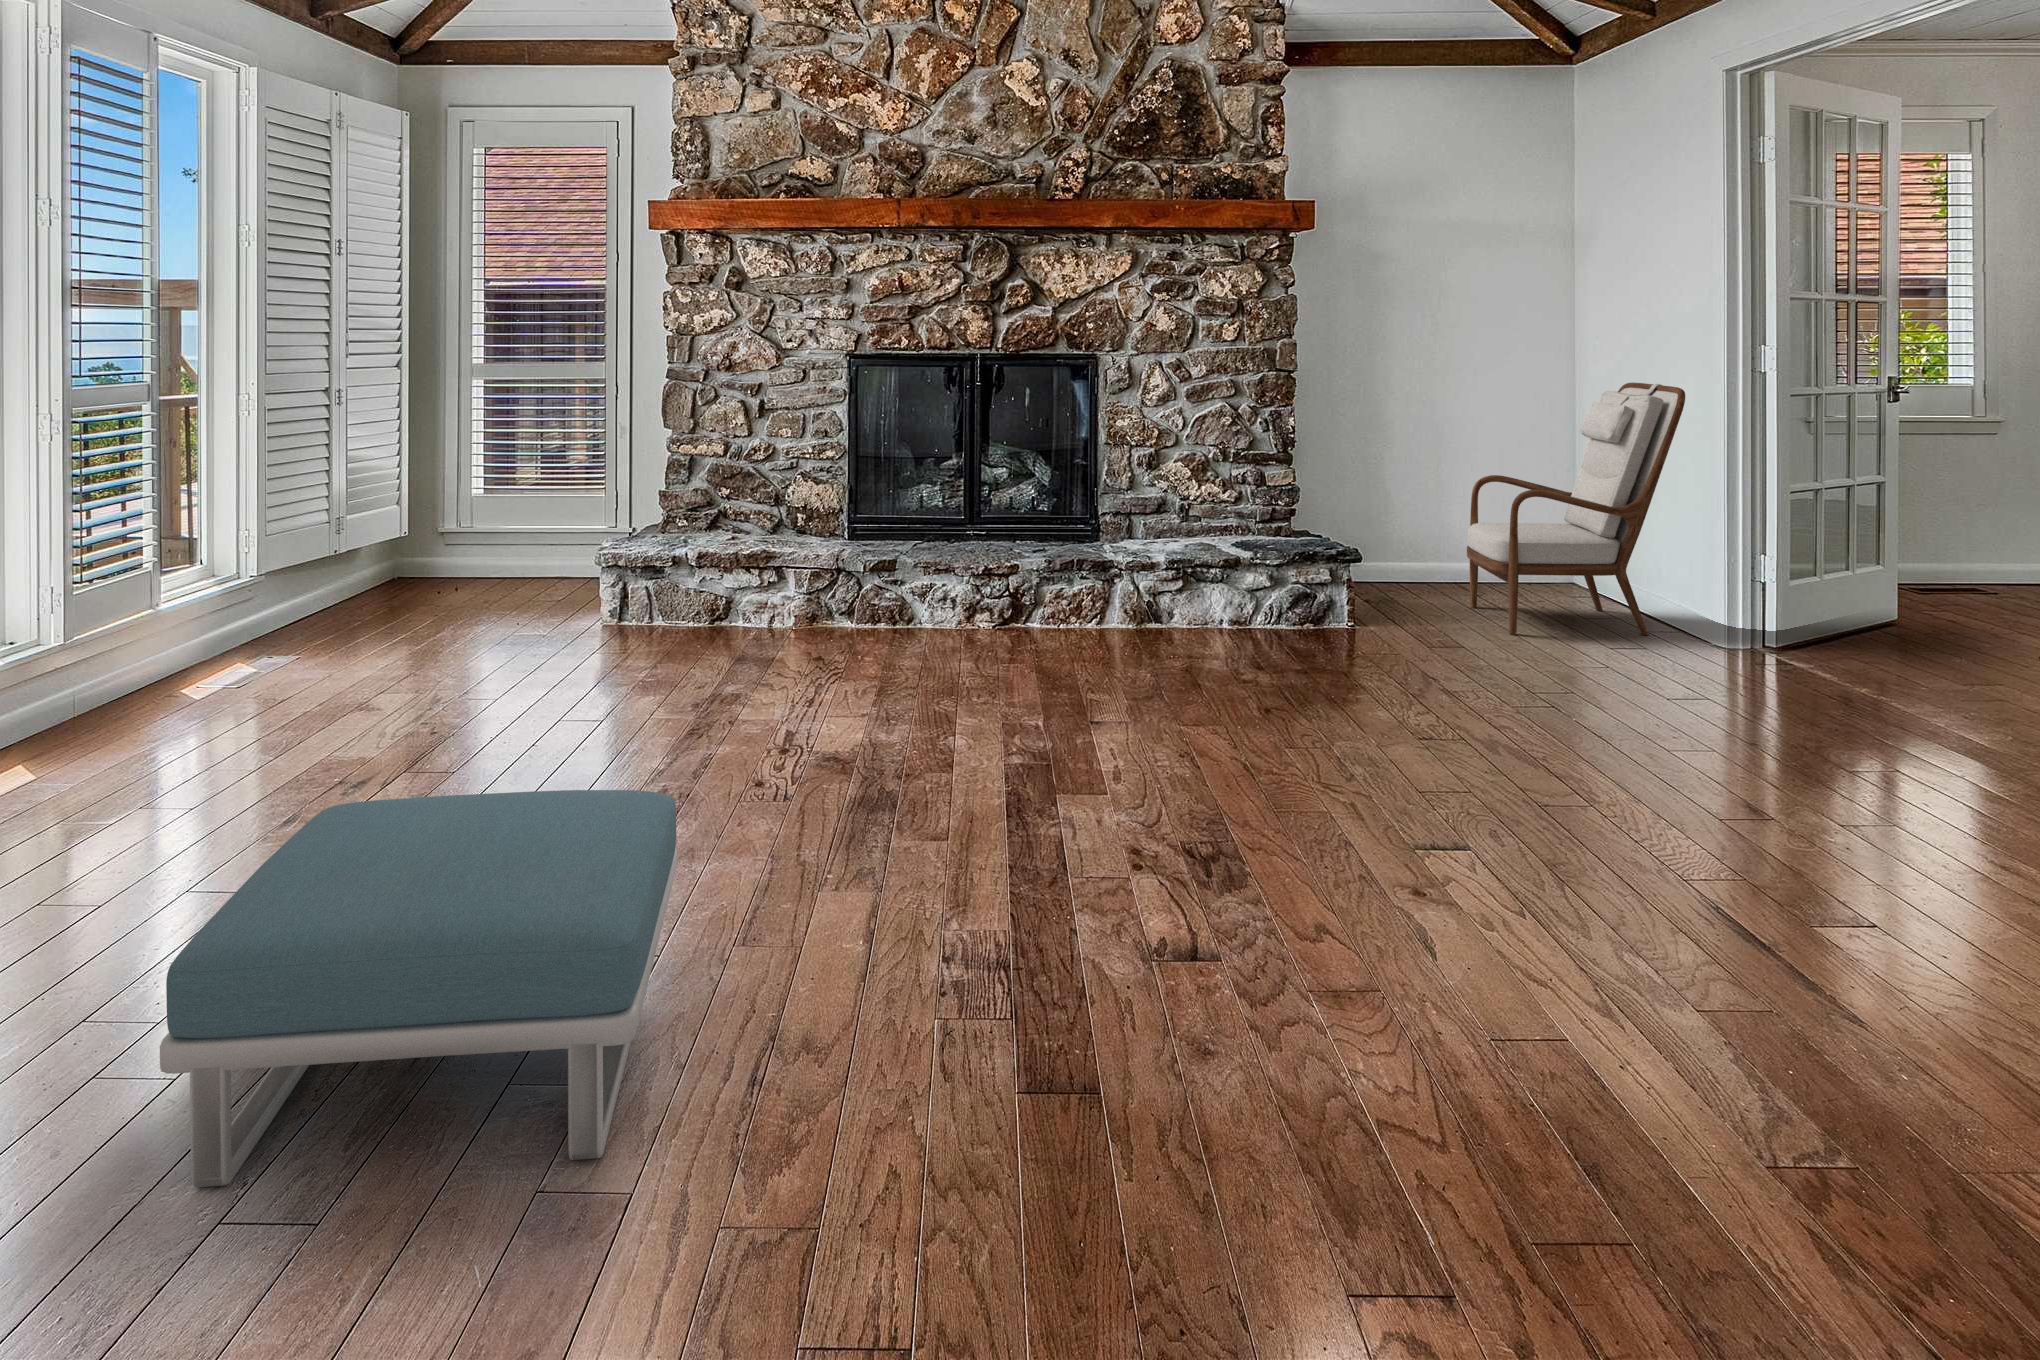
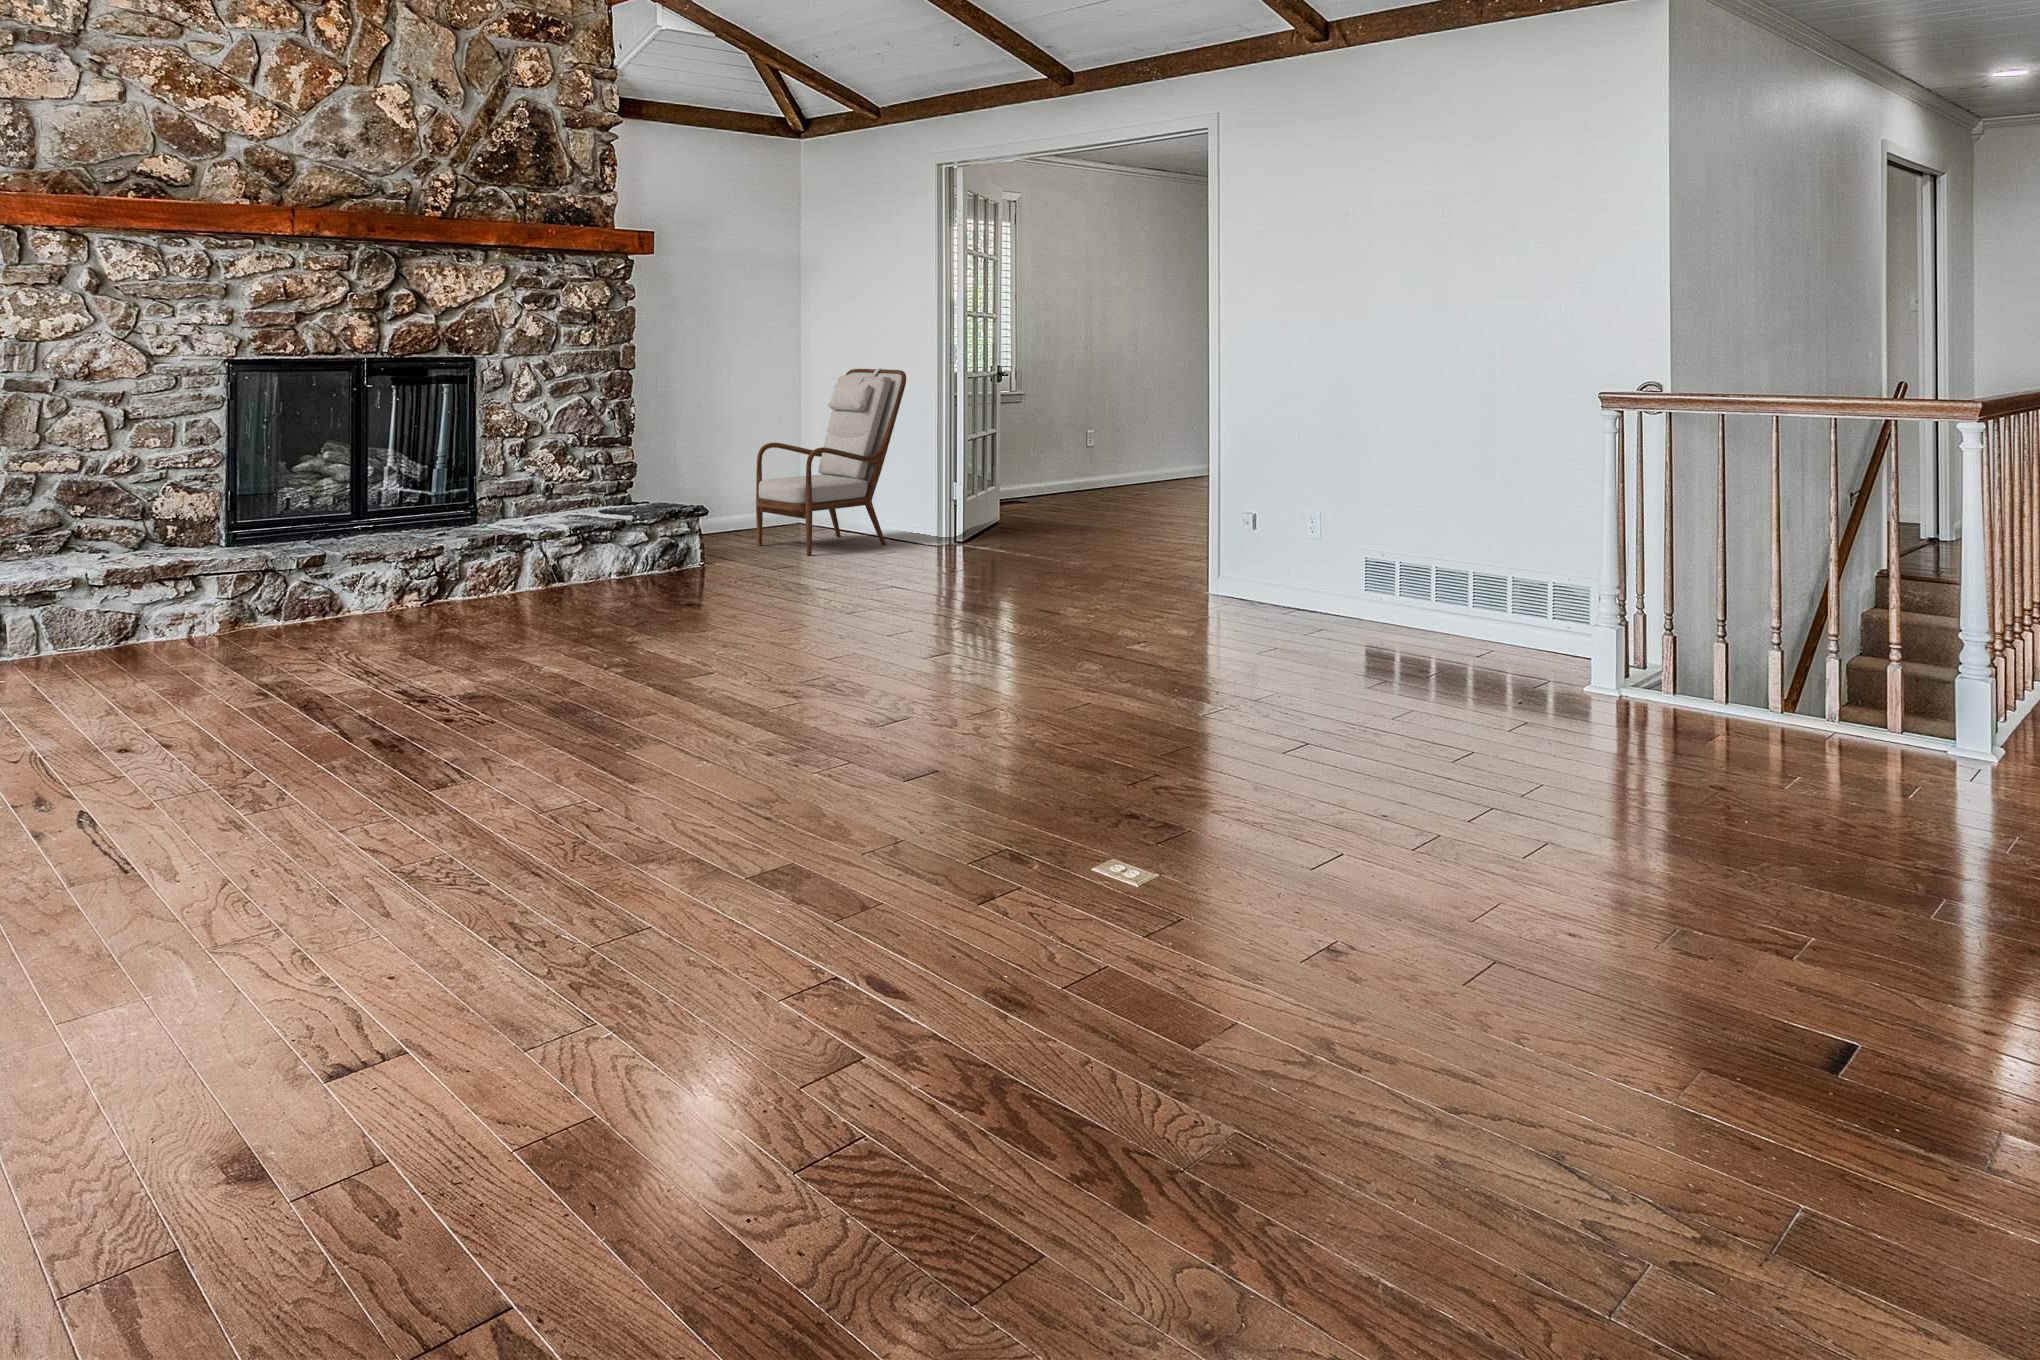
footstool: present [160,790,677,1187] -> none [382,656,771,895]

